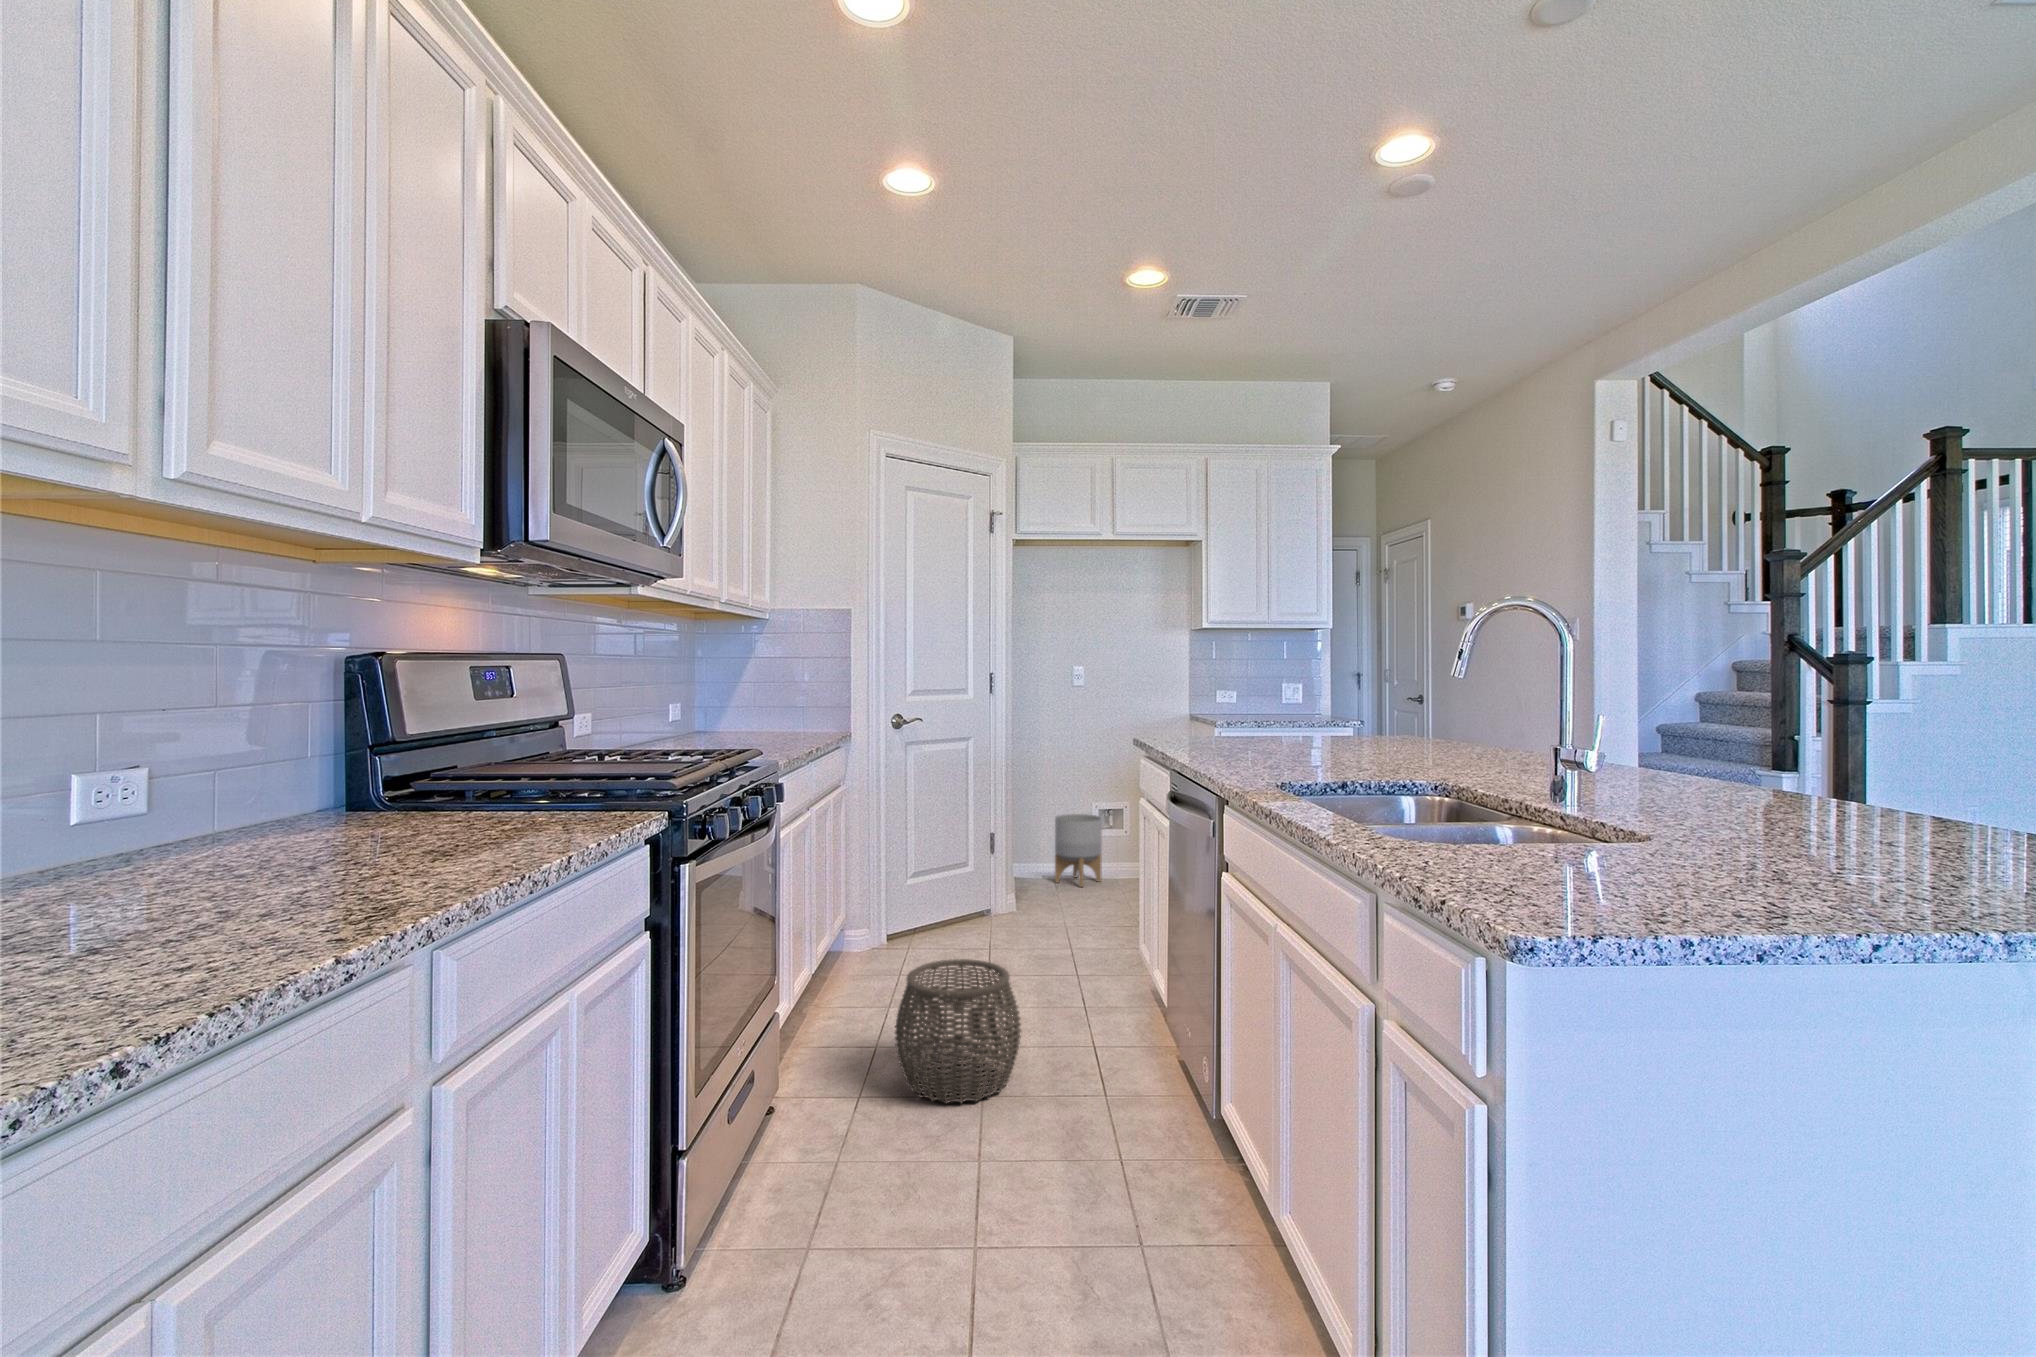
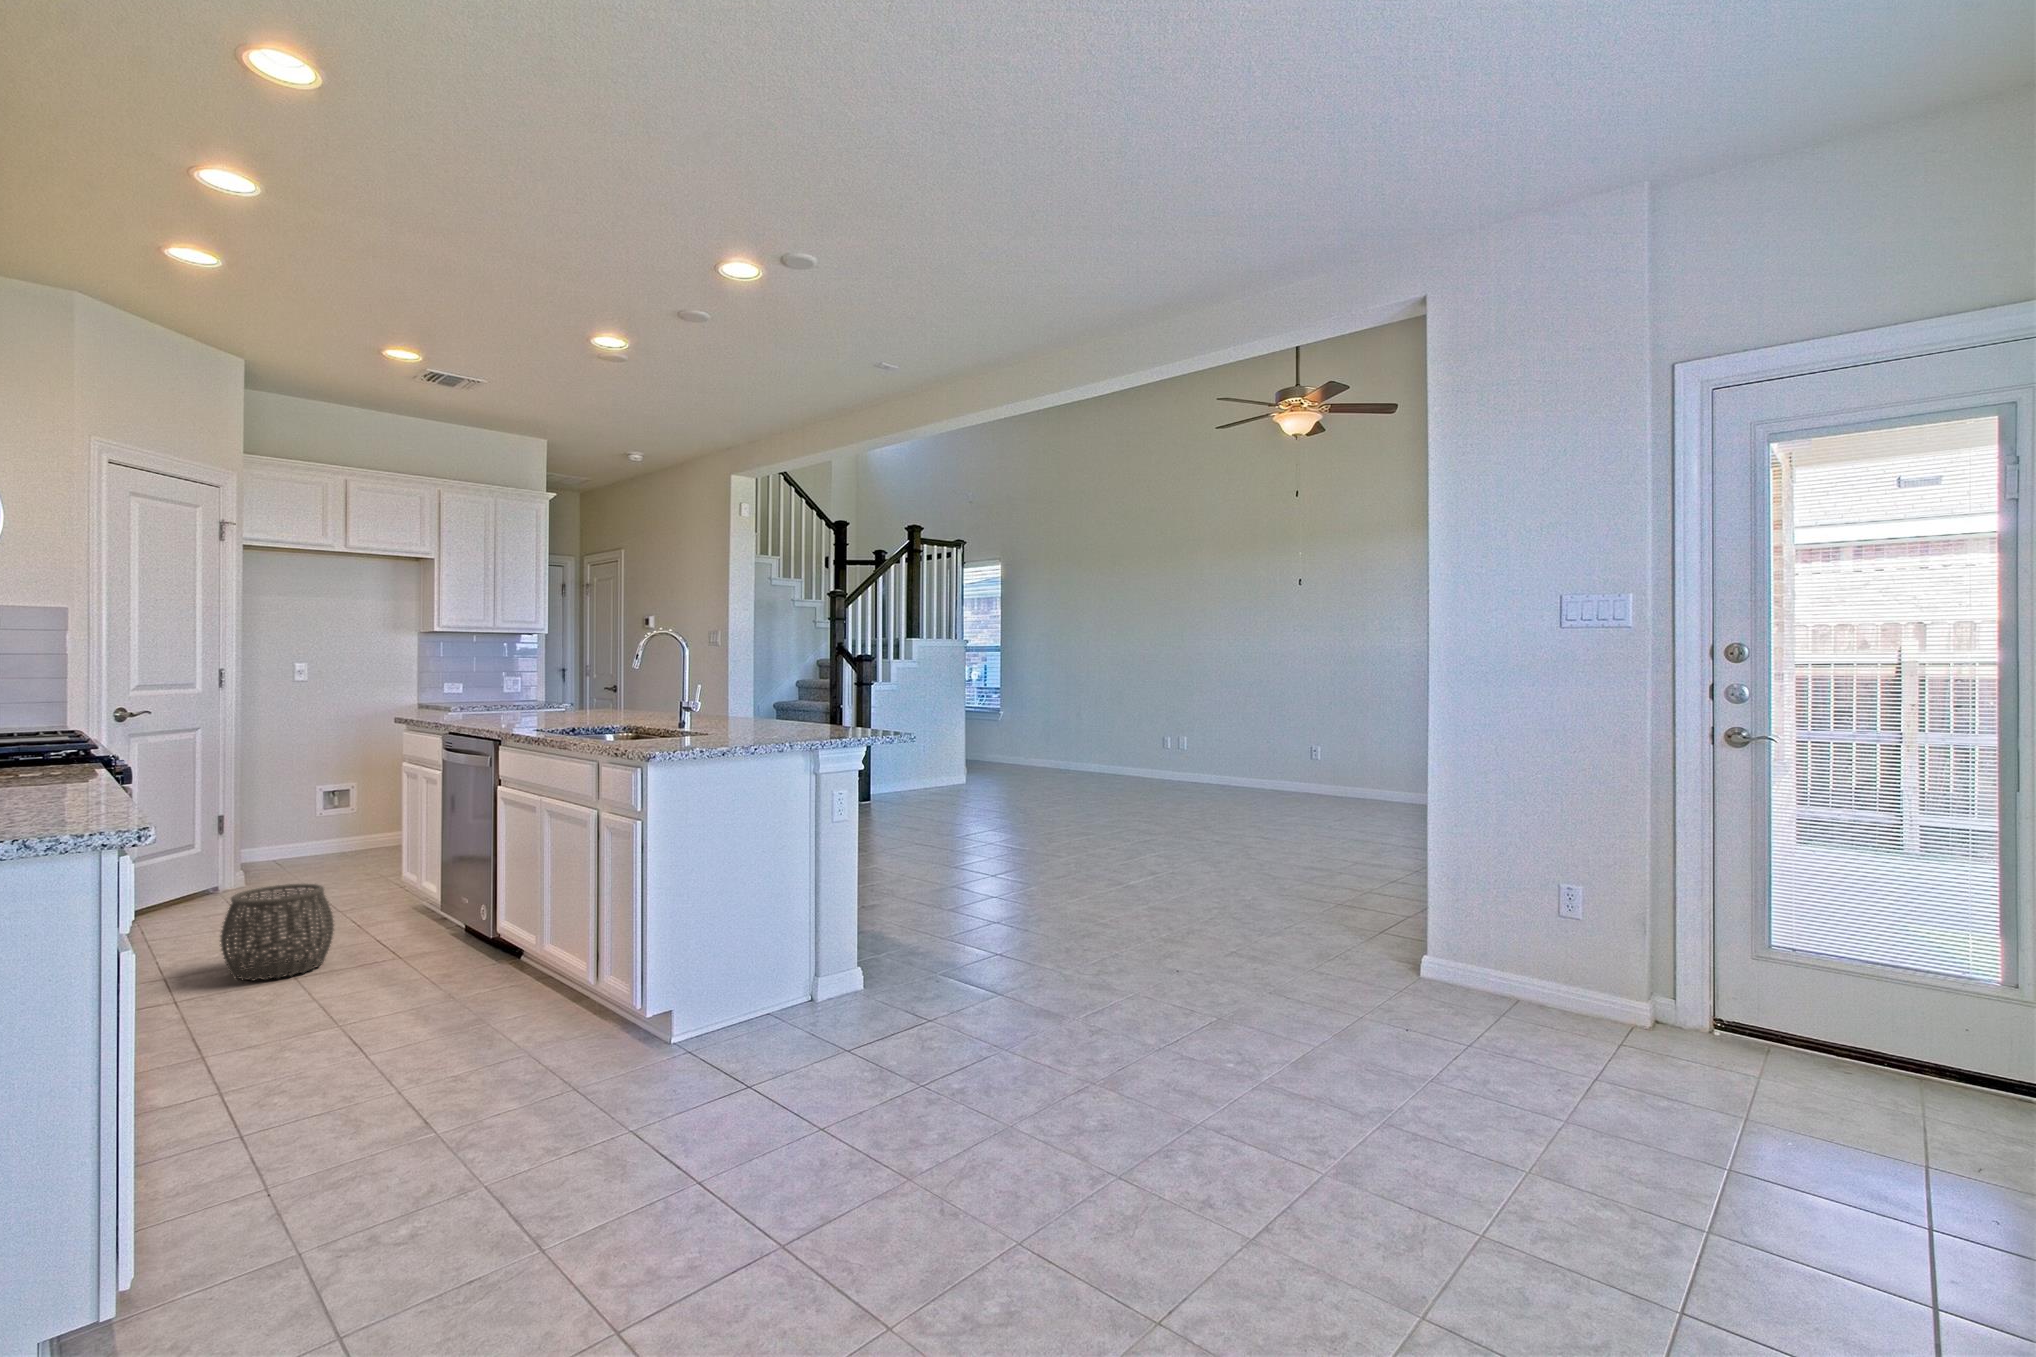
planter: present [1055,814,1102,887] -> none [276,798,328,863]

